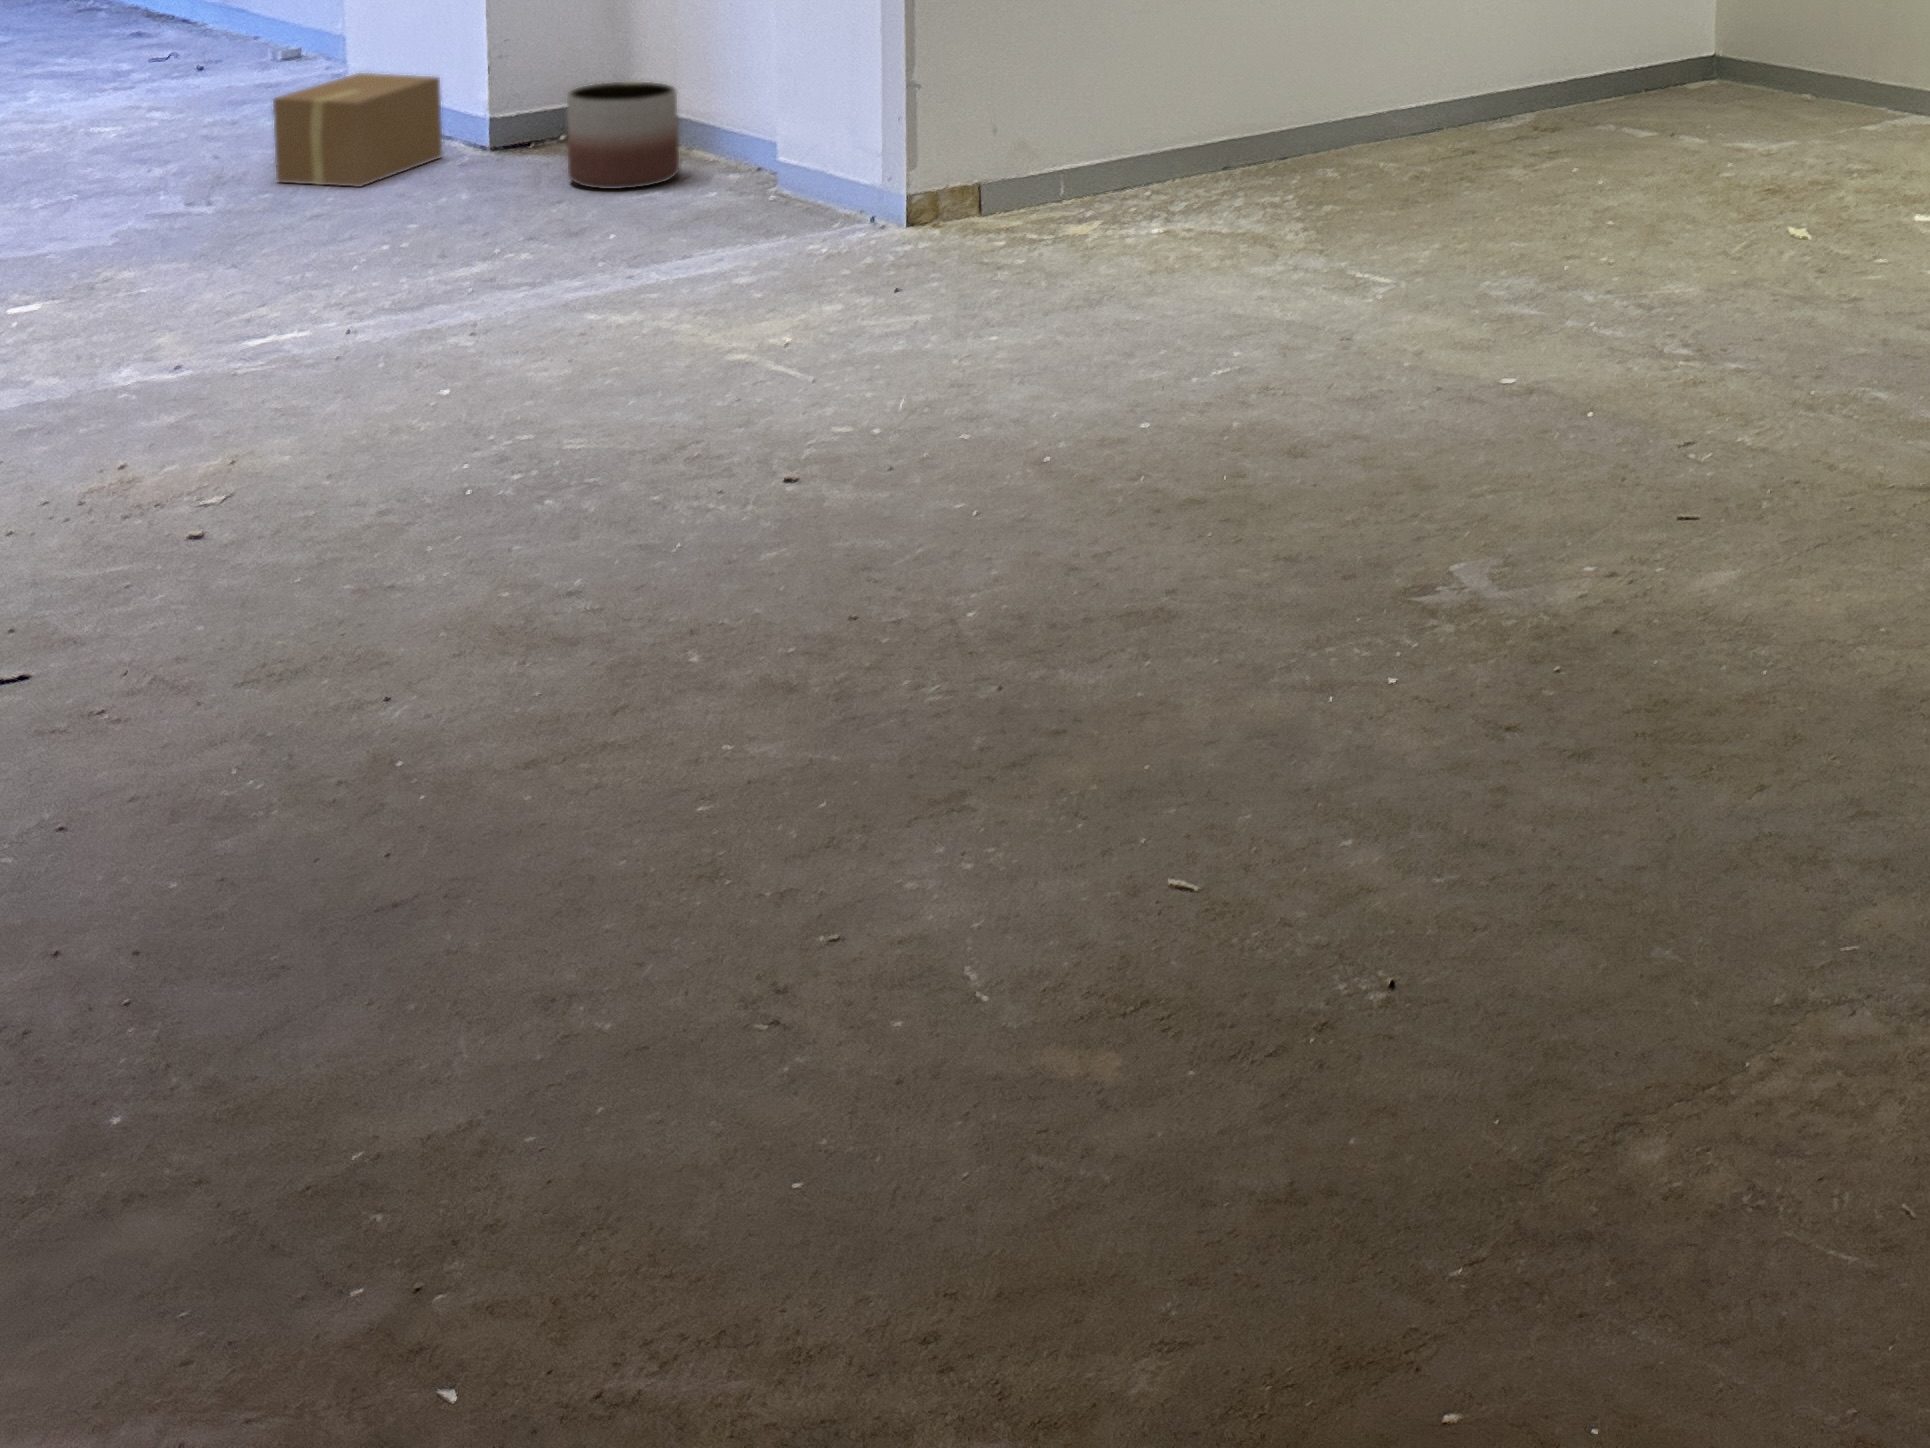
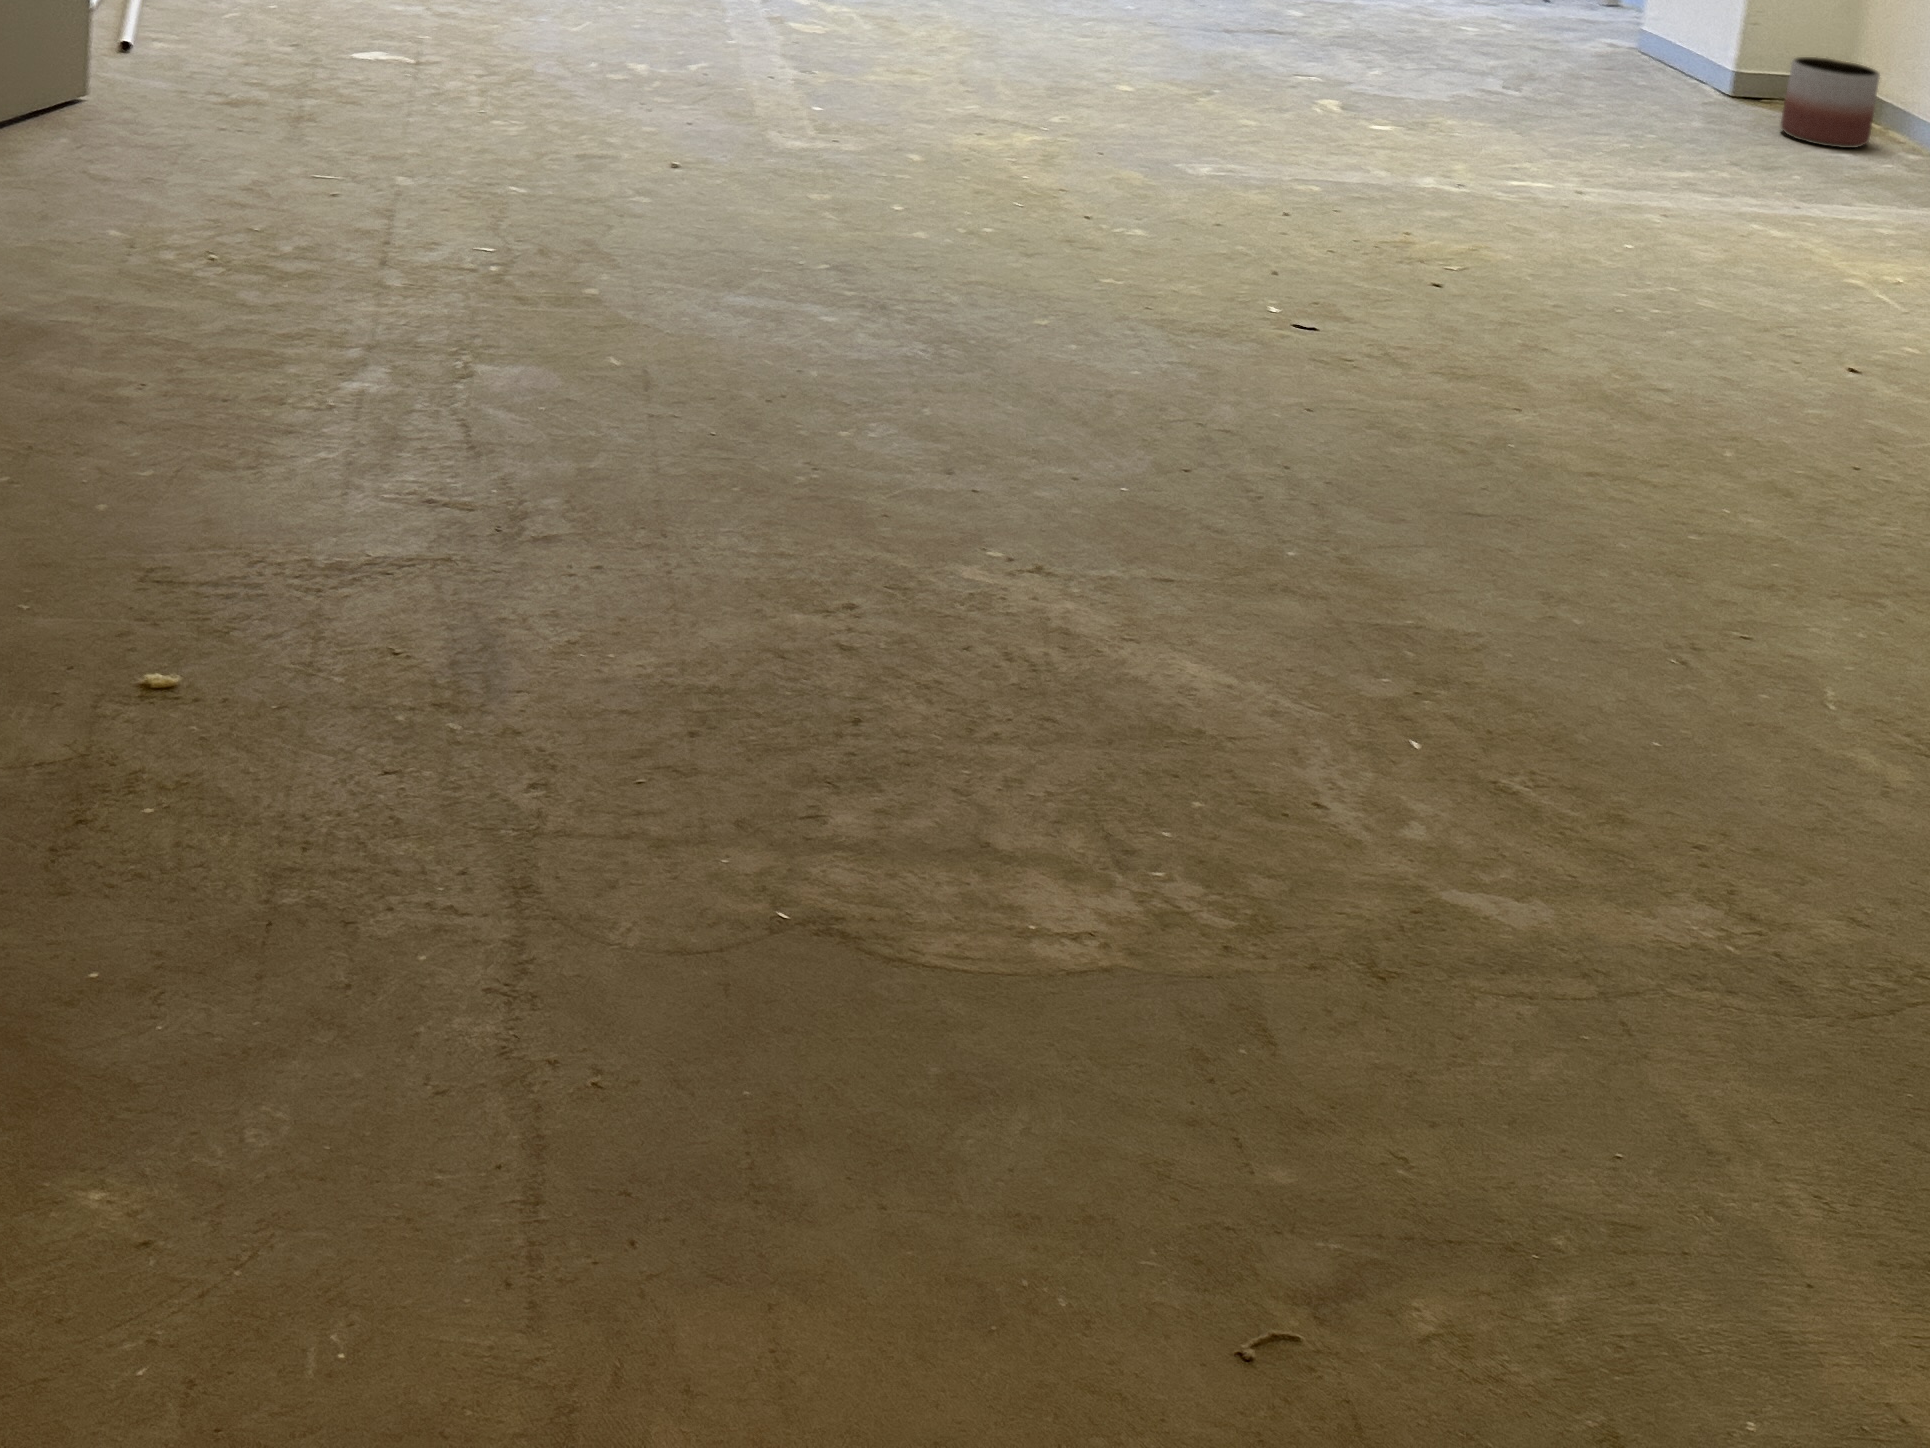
cardboard box: present [273,73,442,187] -> none [1573,15,1704,99]

